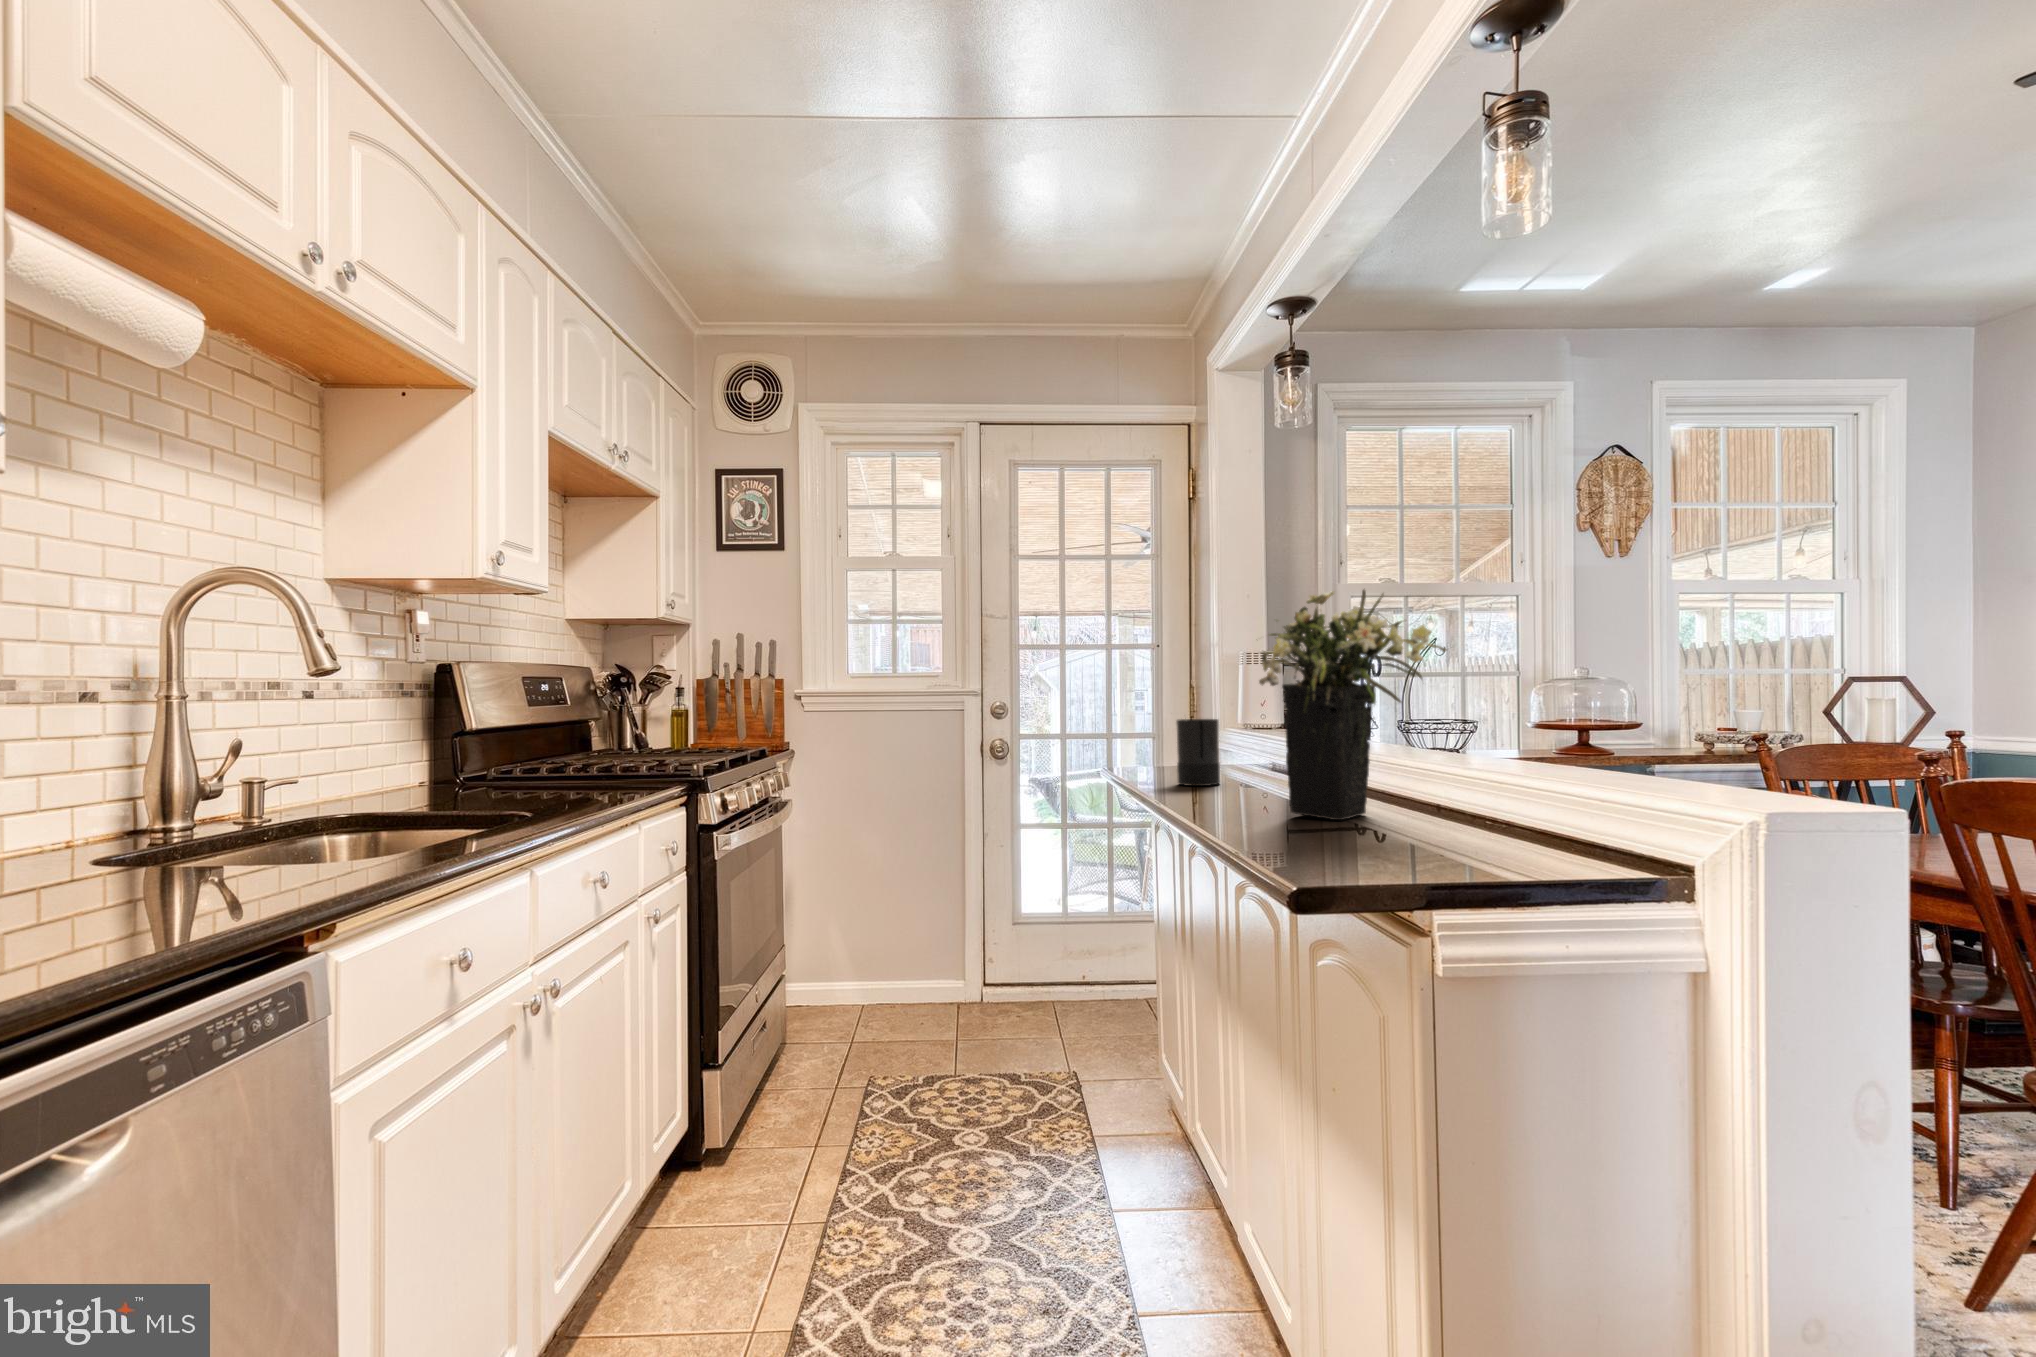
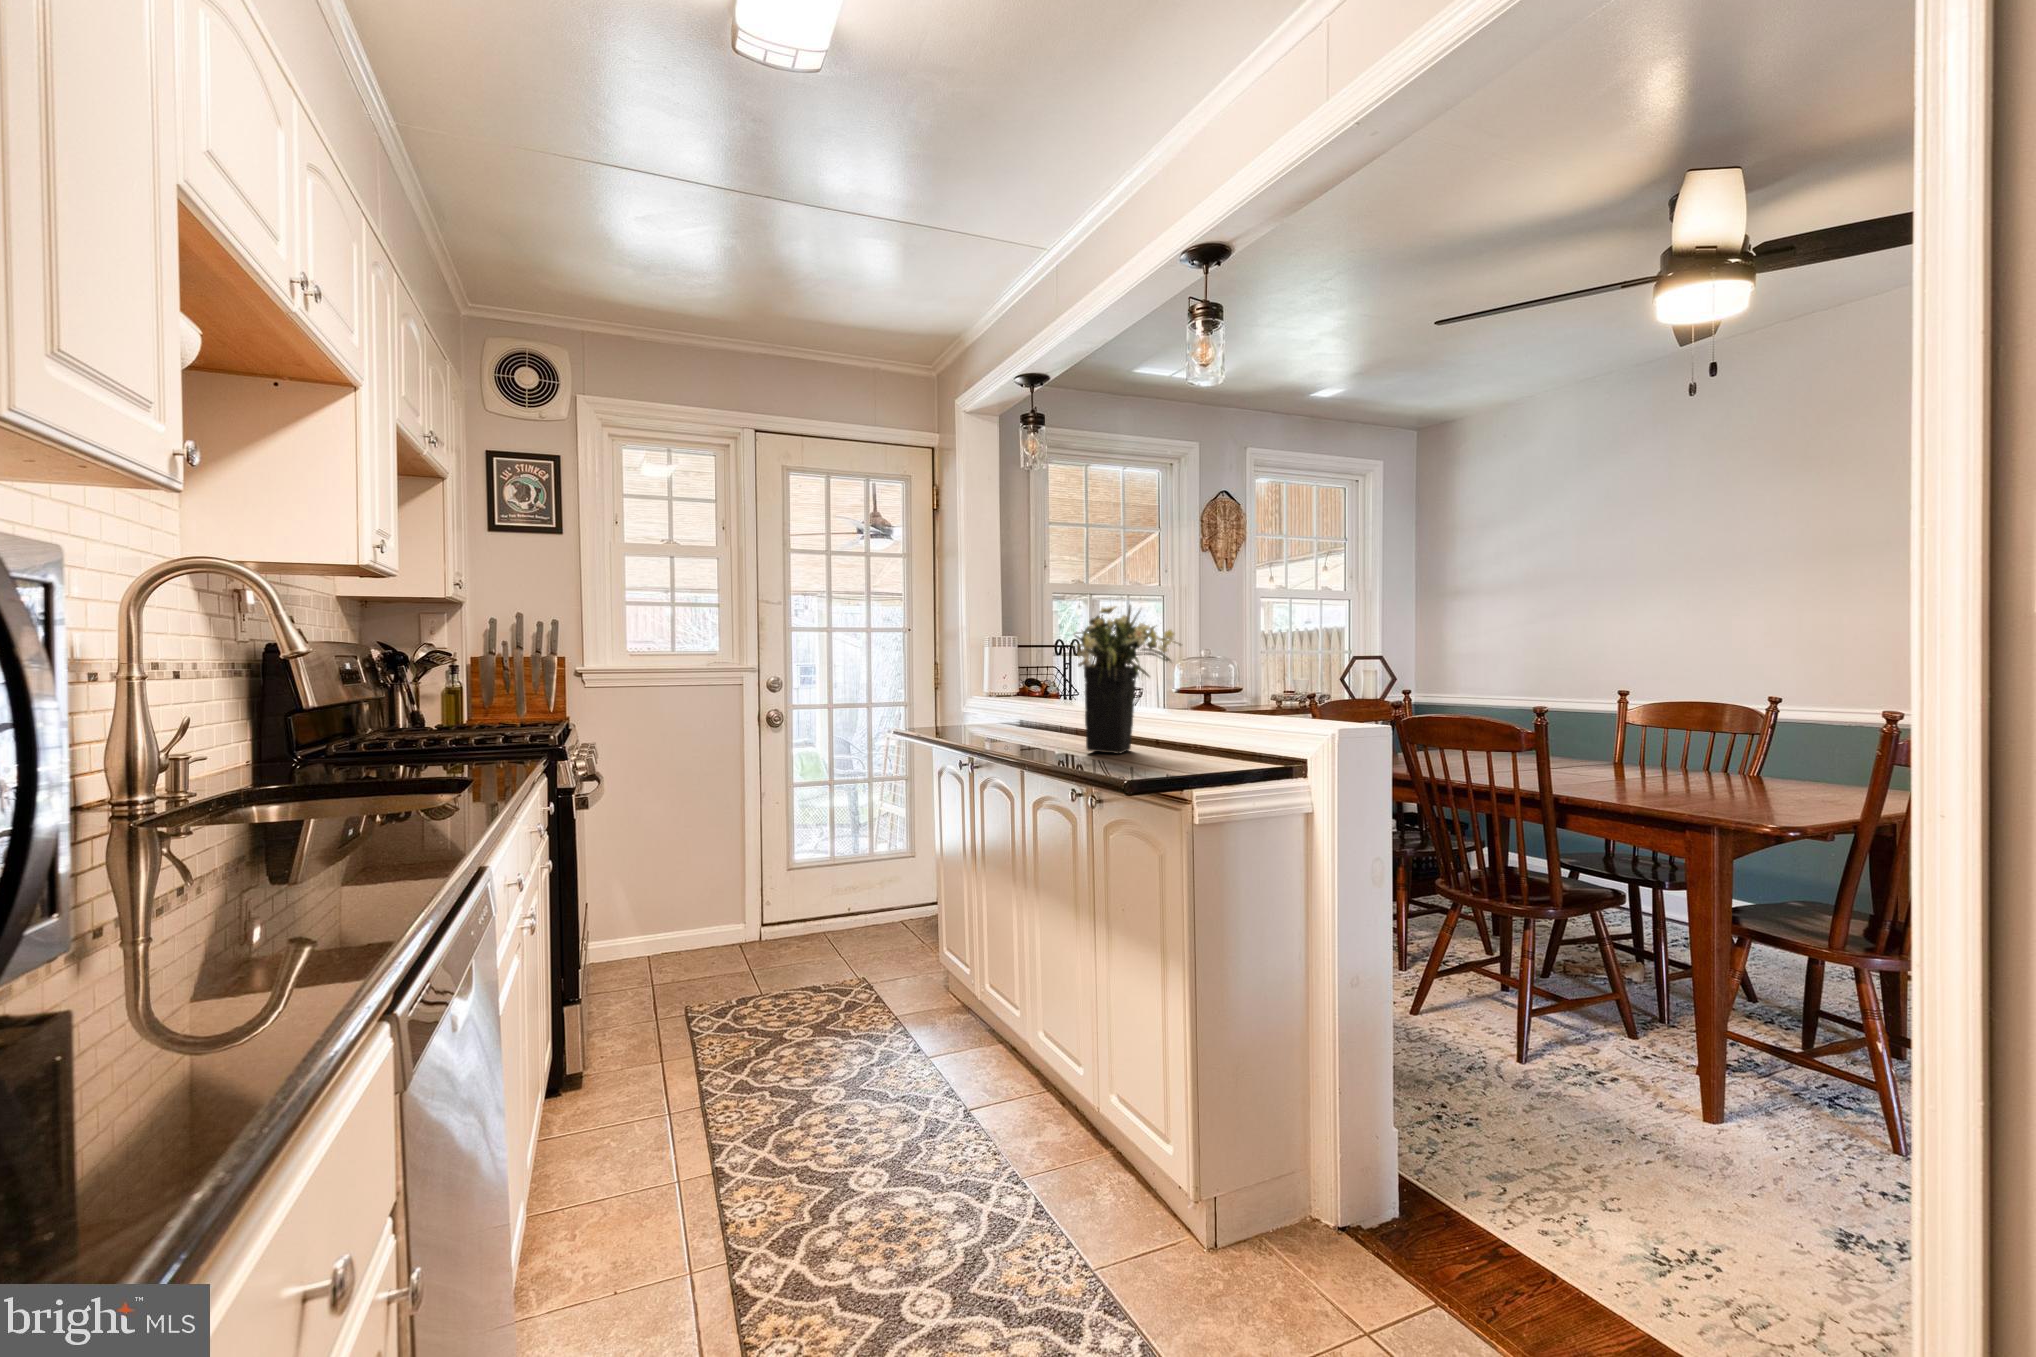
candle: present [1176,719,1220,786] -> none [971,686,1006,739]

